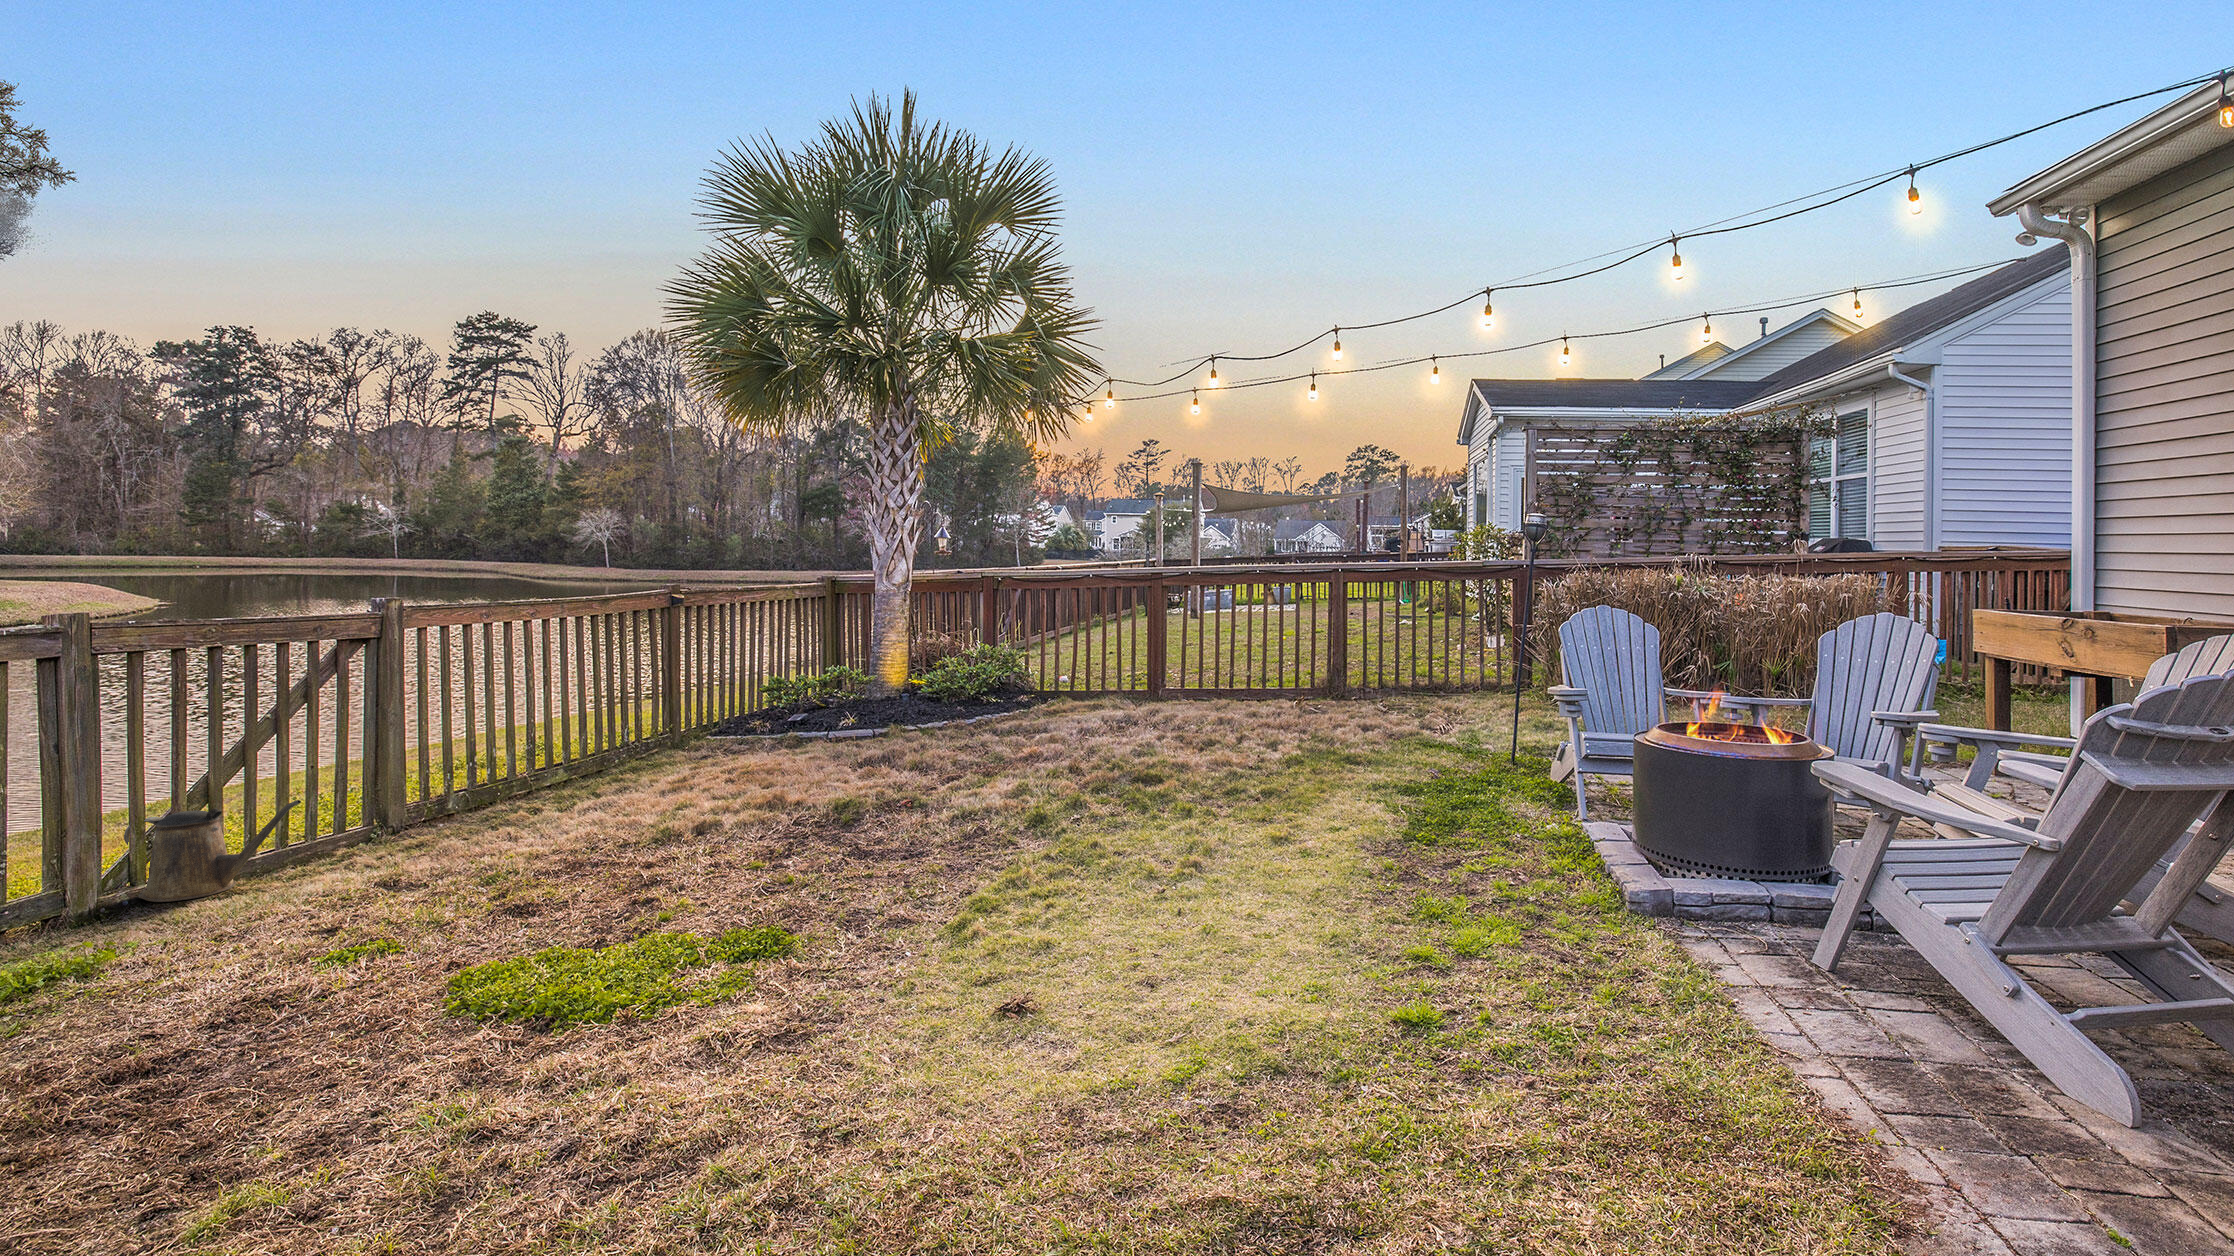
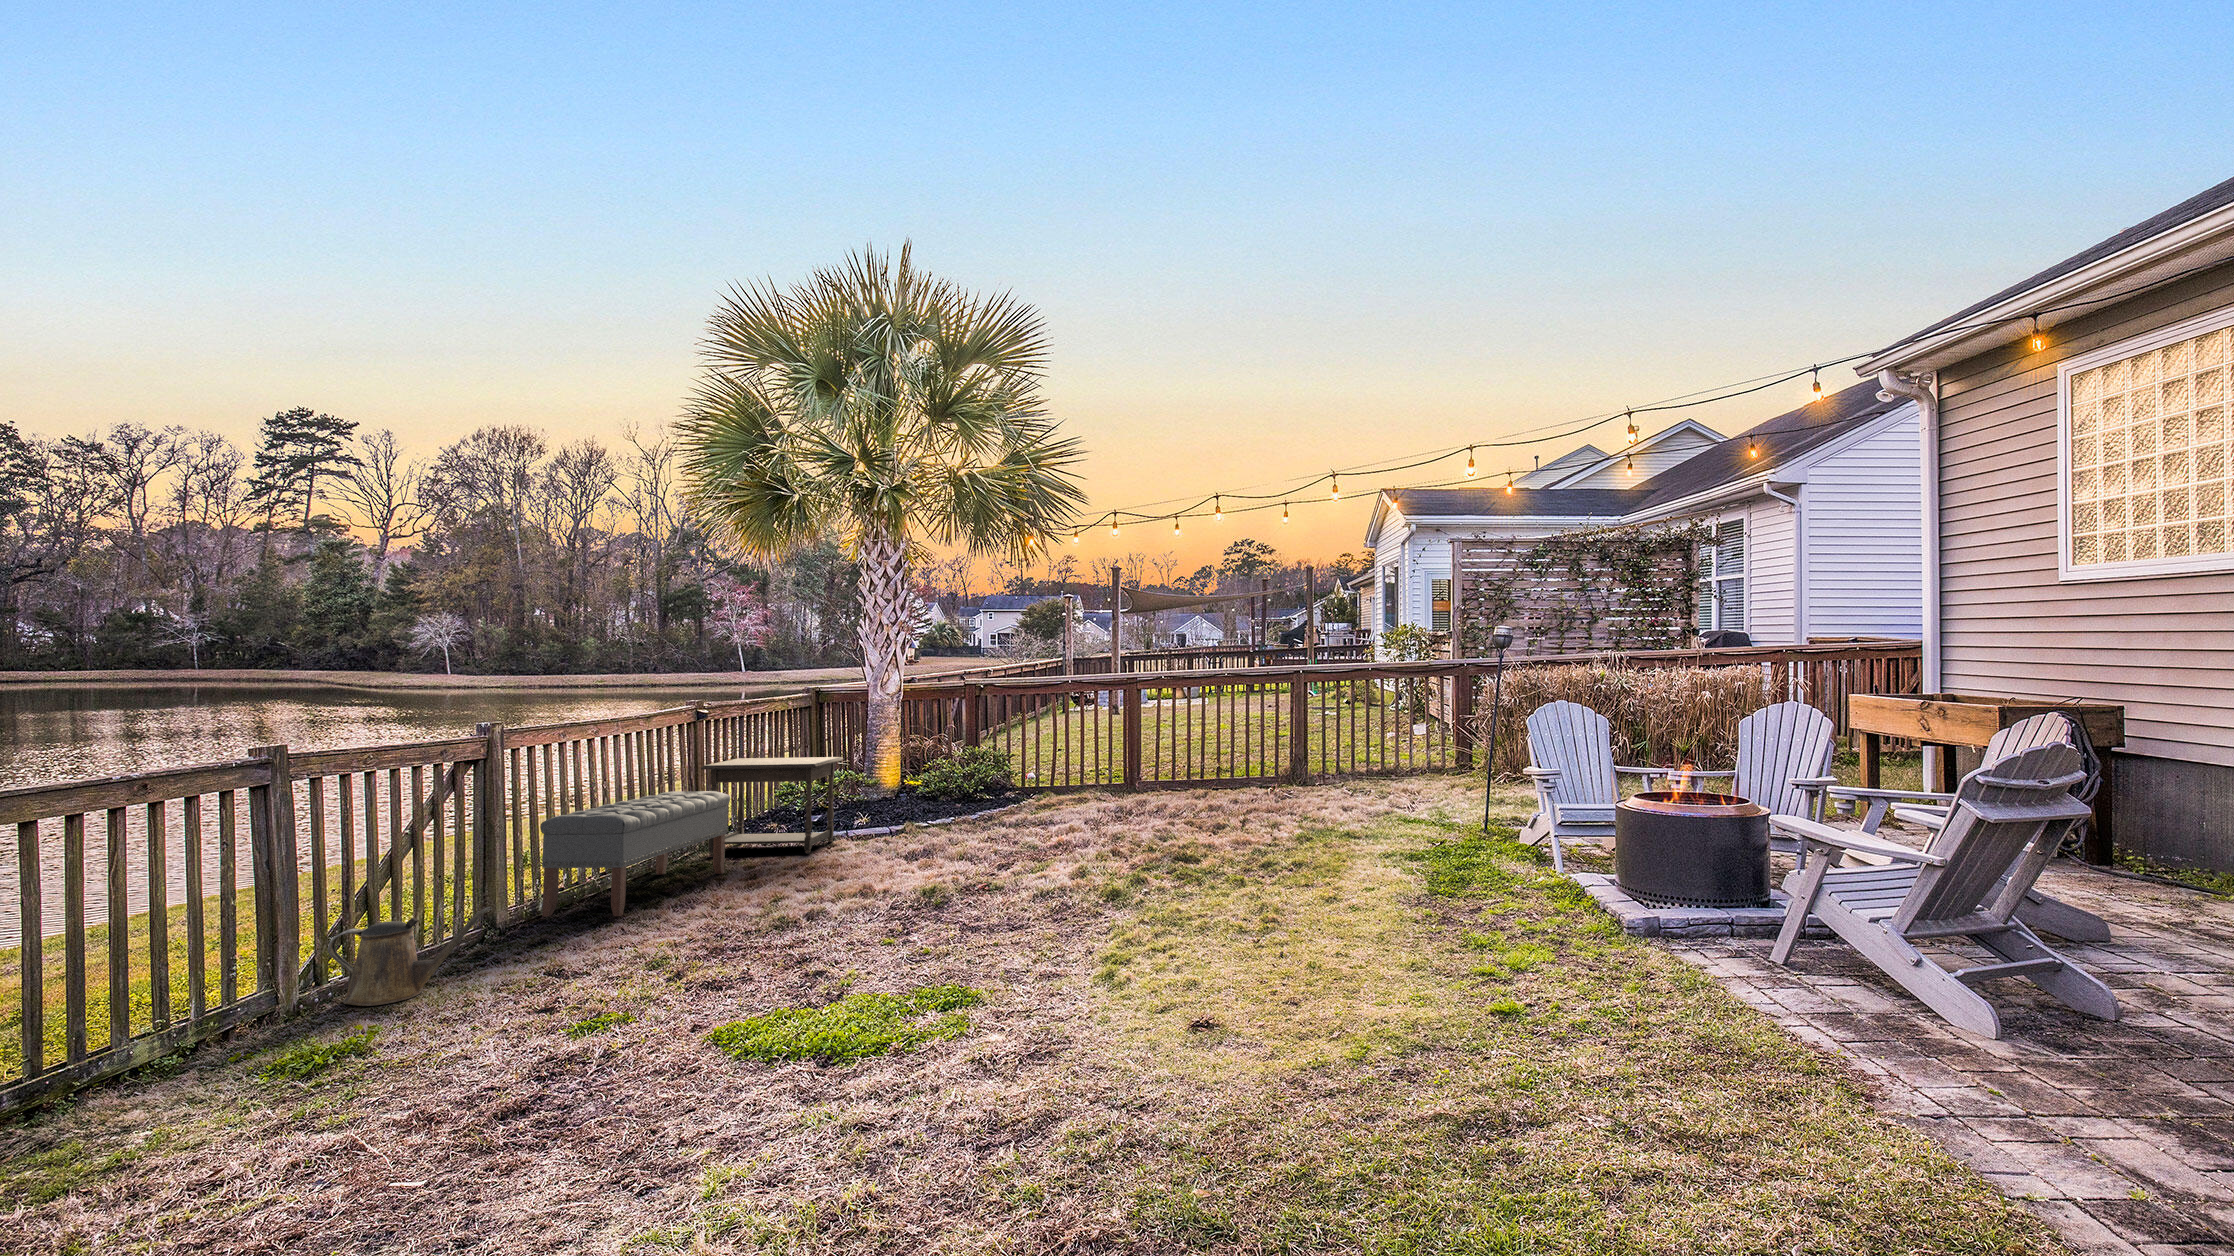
side table: none [665,647,823,749] -> present [701,757,843,856]
bench: none [440,679,679,810] -> present [540,791,730,917]

